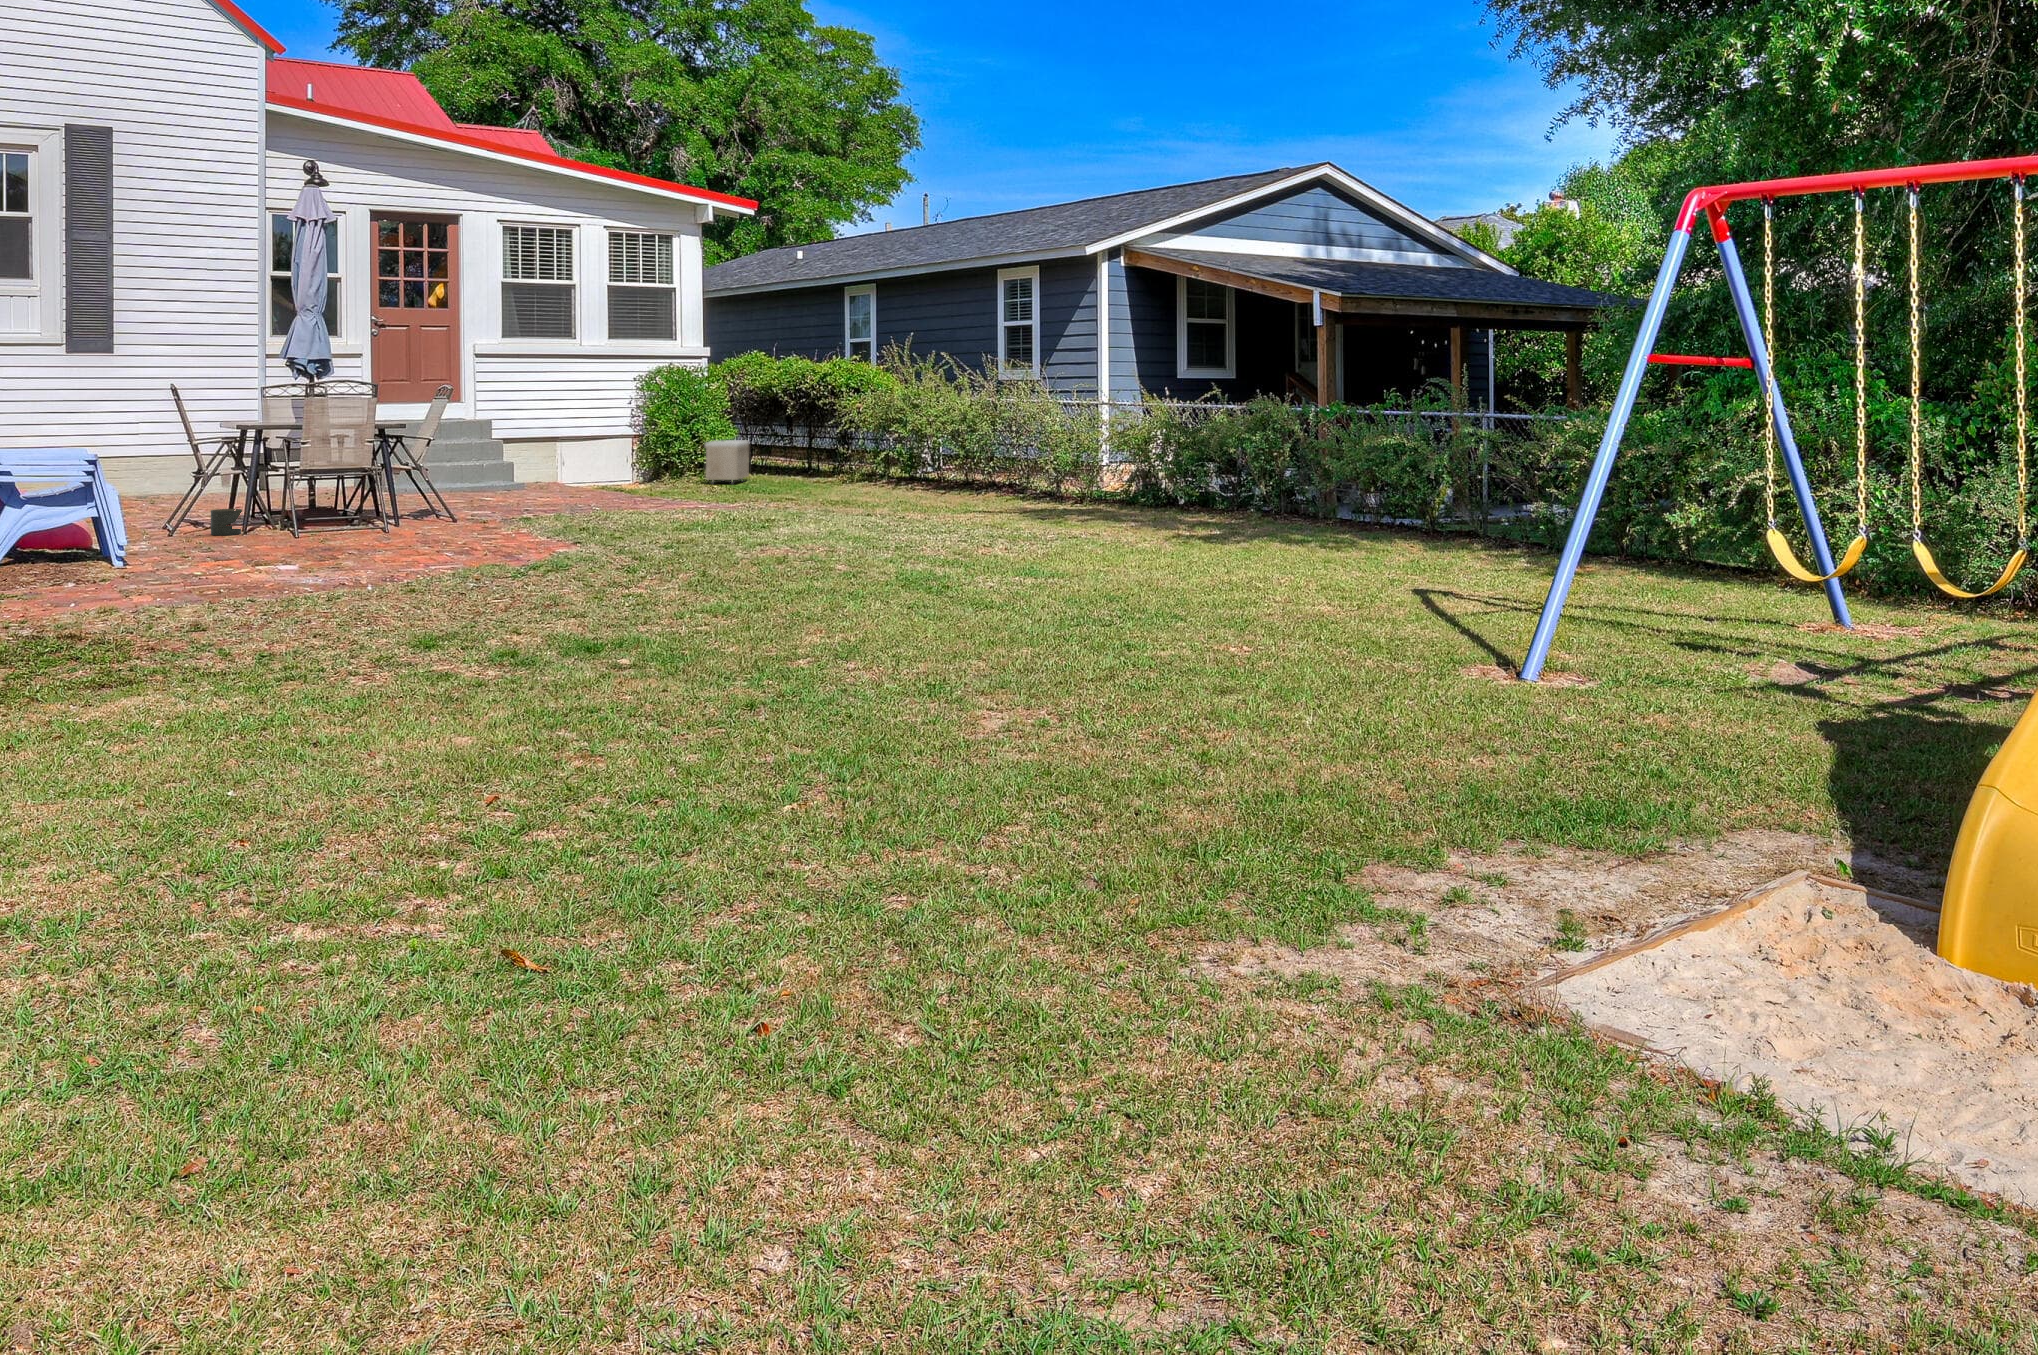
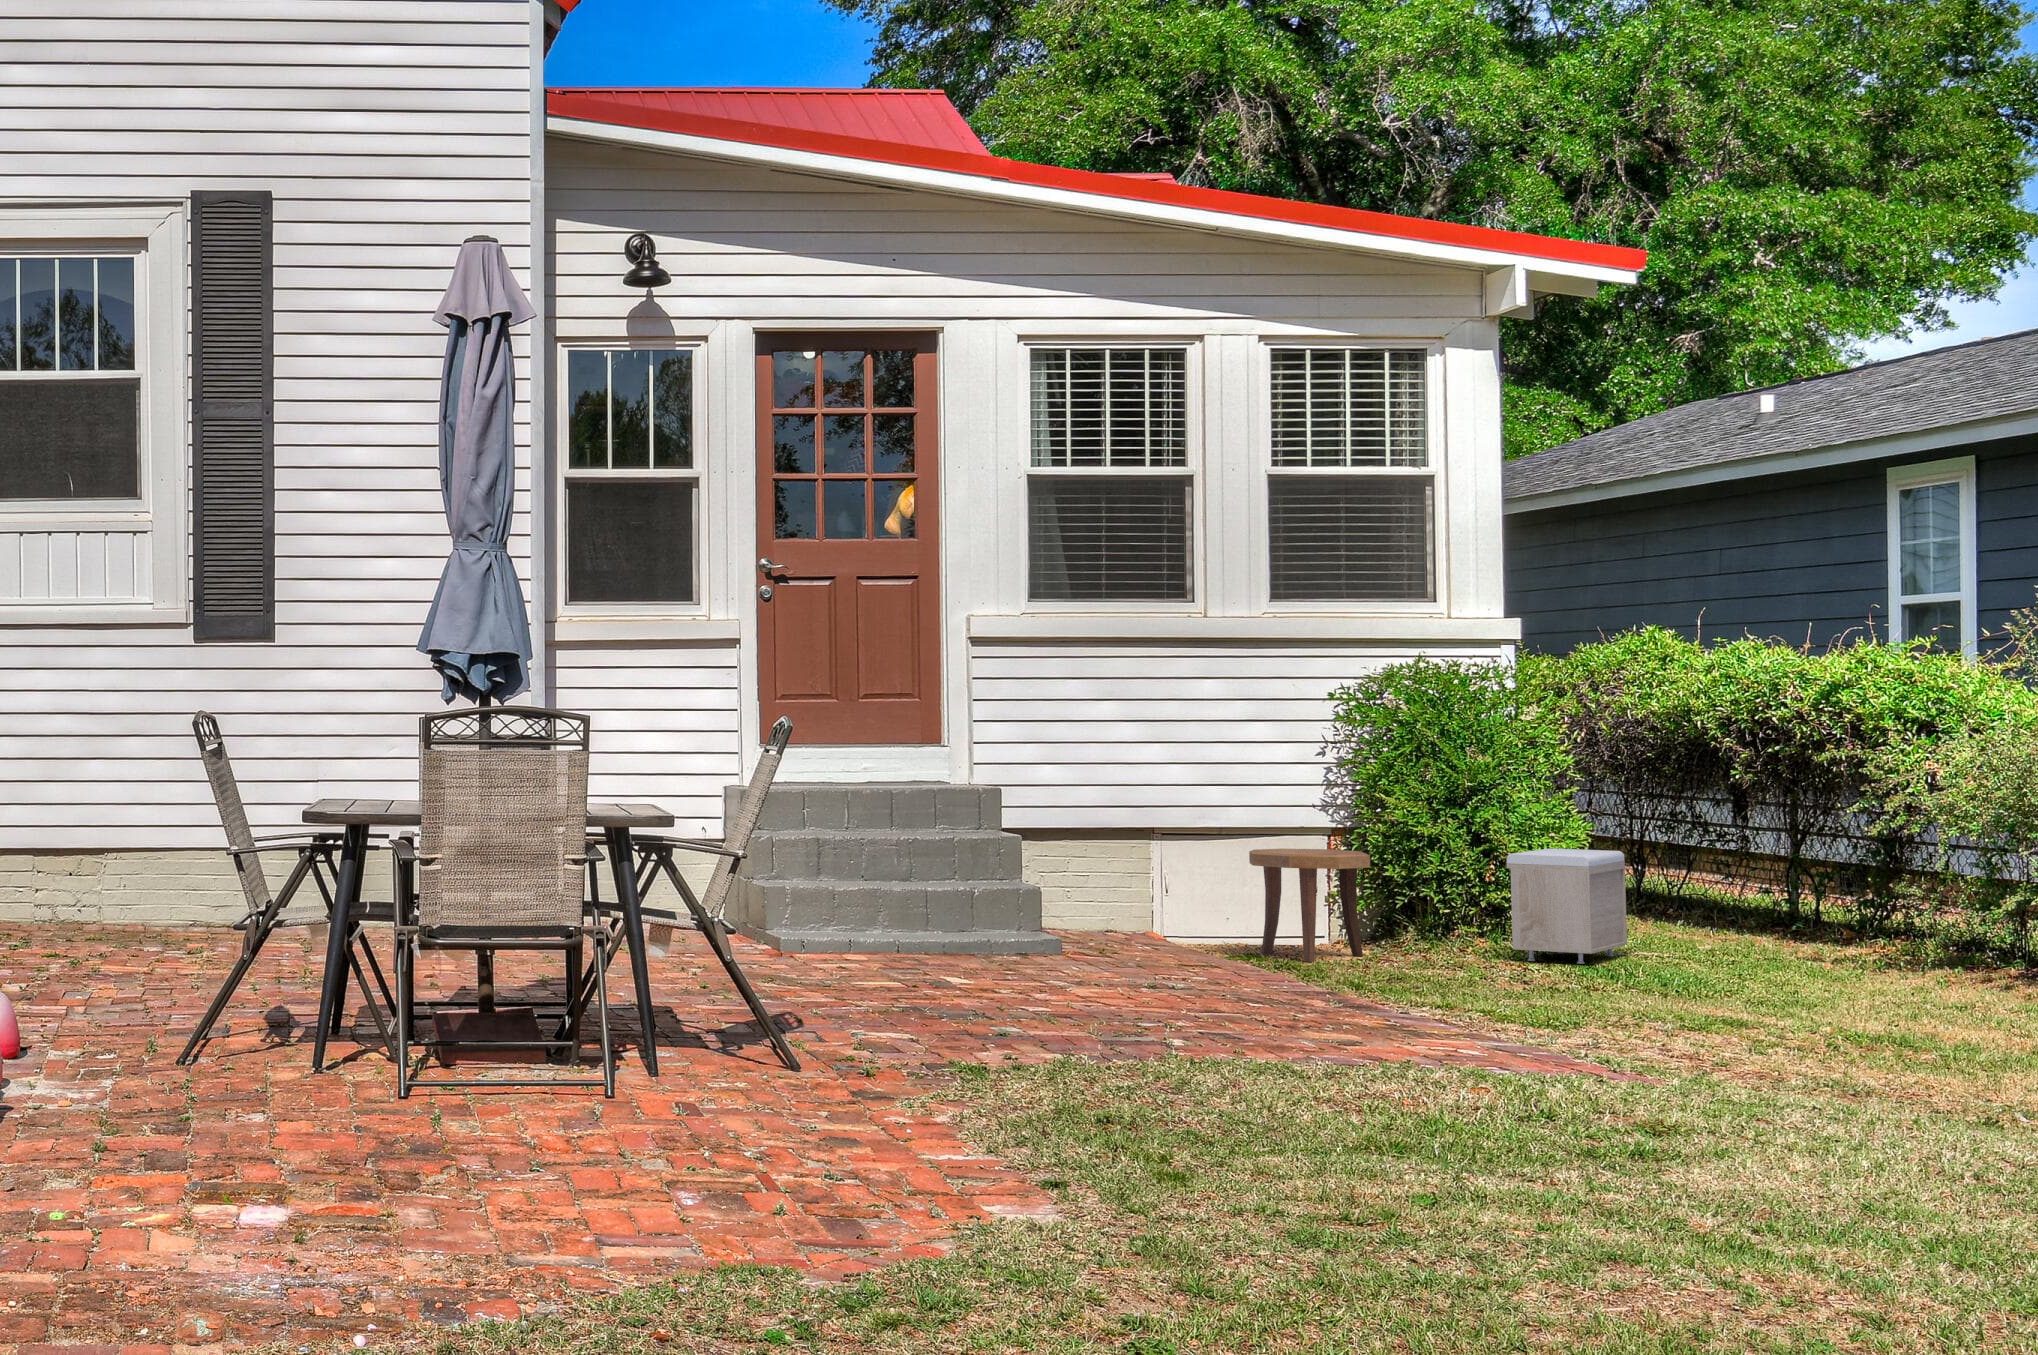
side table: none [597,442,650,488] -> present [1249,849,1370,962]
planter: present [211,509,242,535] -> none [358,983,418,1043]

